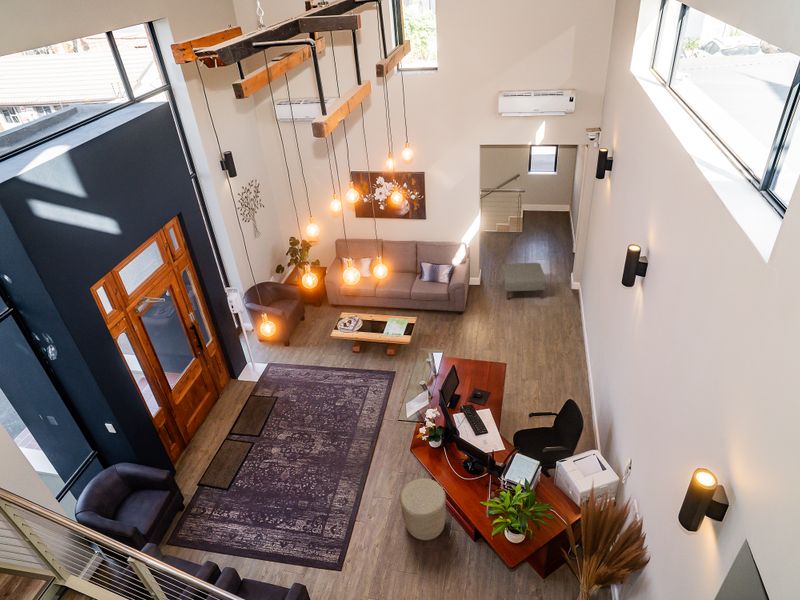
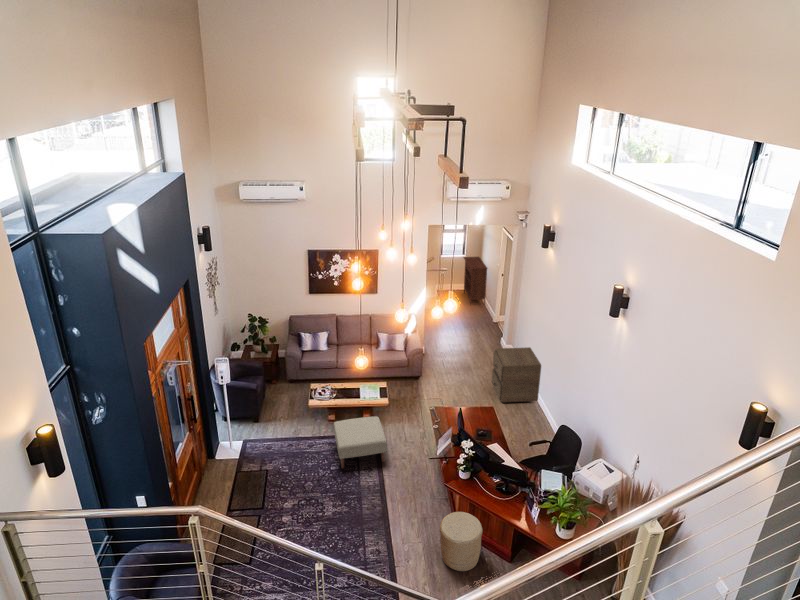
console table: none [550,175,574,231] -> present [464,257,487,305]
ottoman: present [502,263,546,300] -> present [334,416,387,468]
filing cabinet: none [536,291,589,354] -> present [492,347,541,403]

